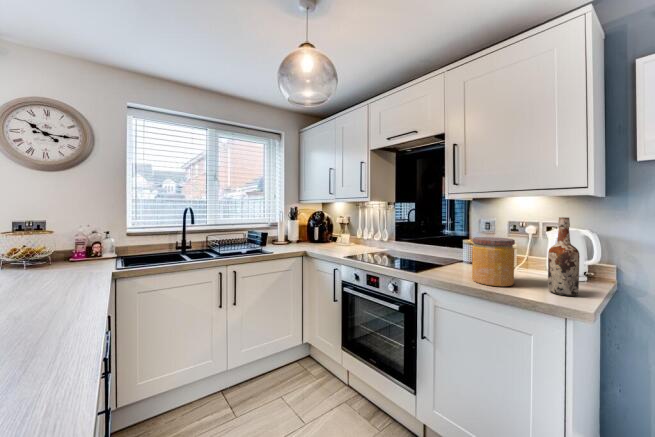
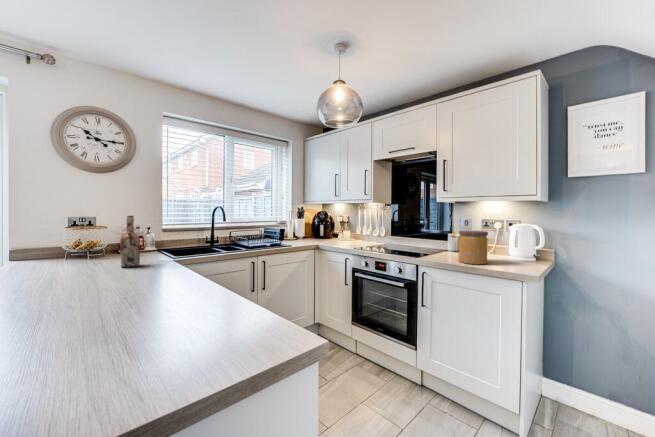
wine bottle: present [548,217,580,296] -> present [121,216,140,267]

